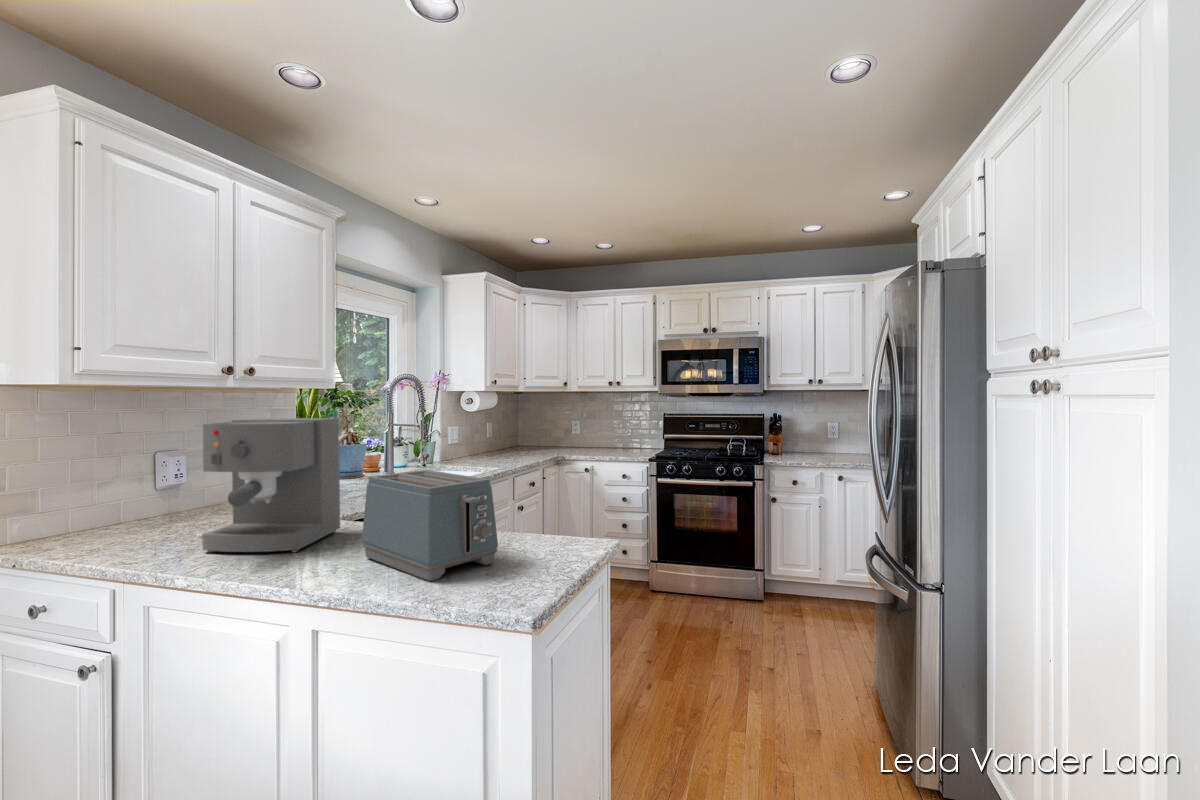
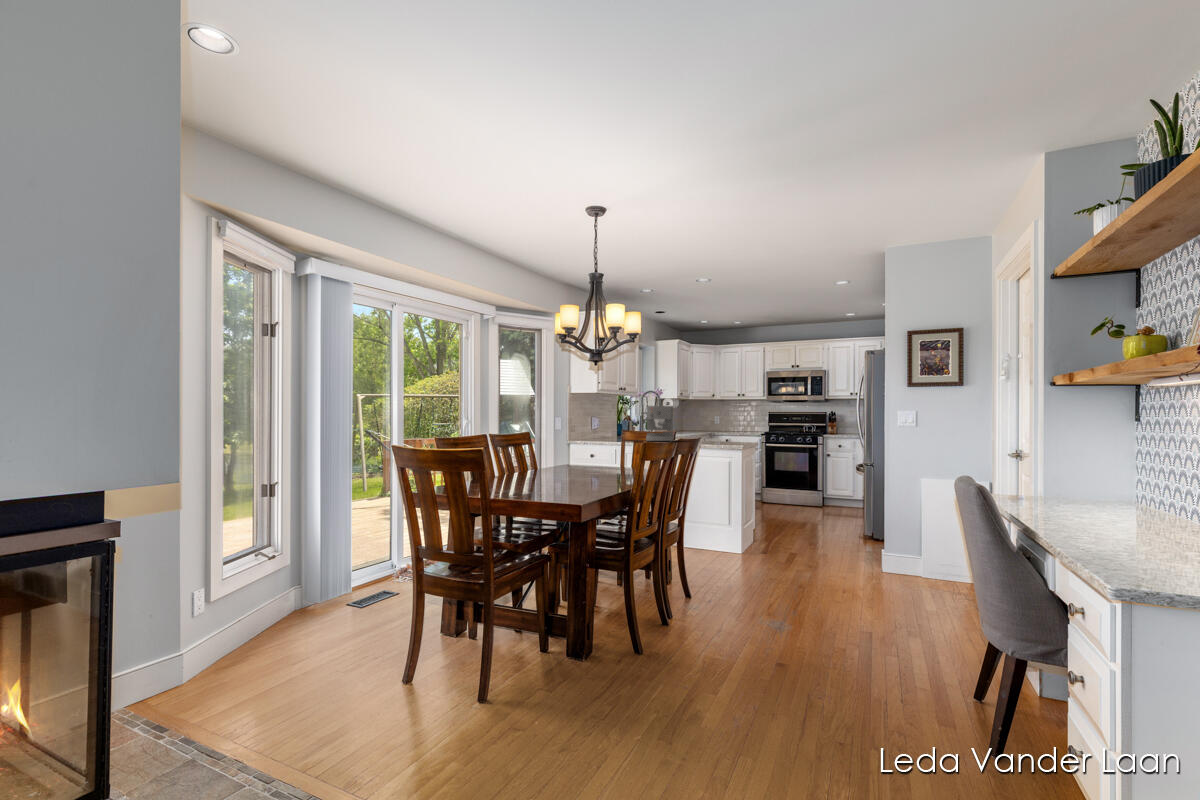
toaster: present [362,470,498,581] -> none [693,420,732,444]

